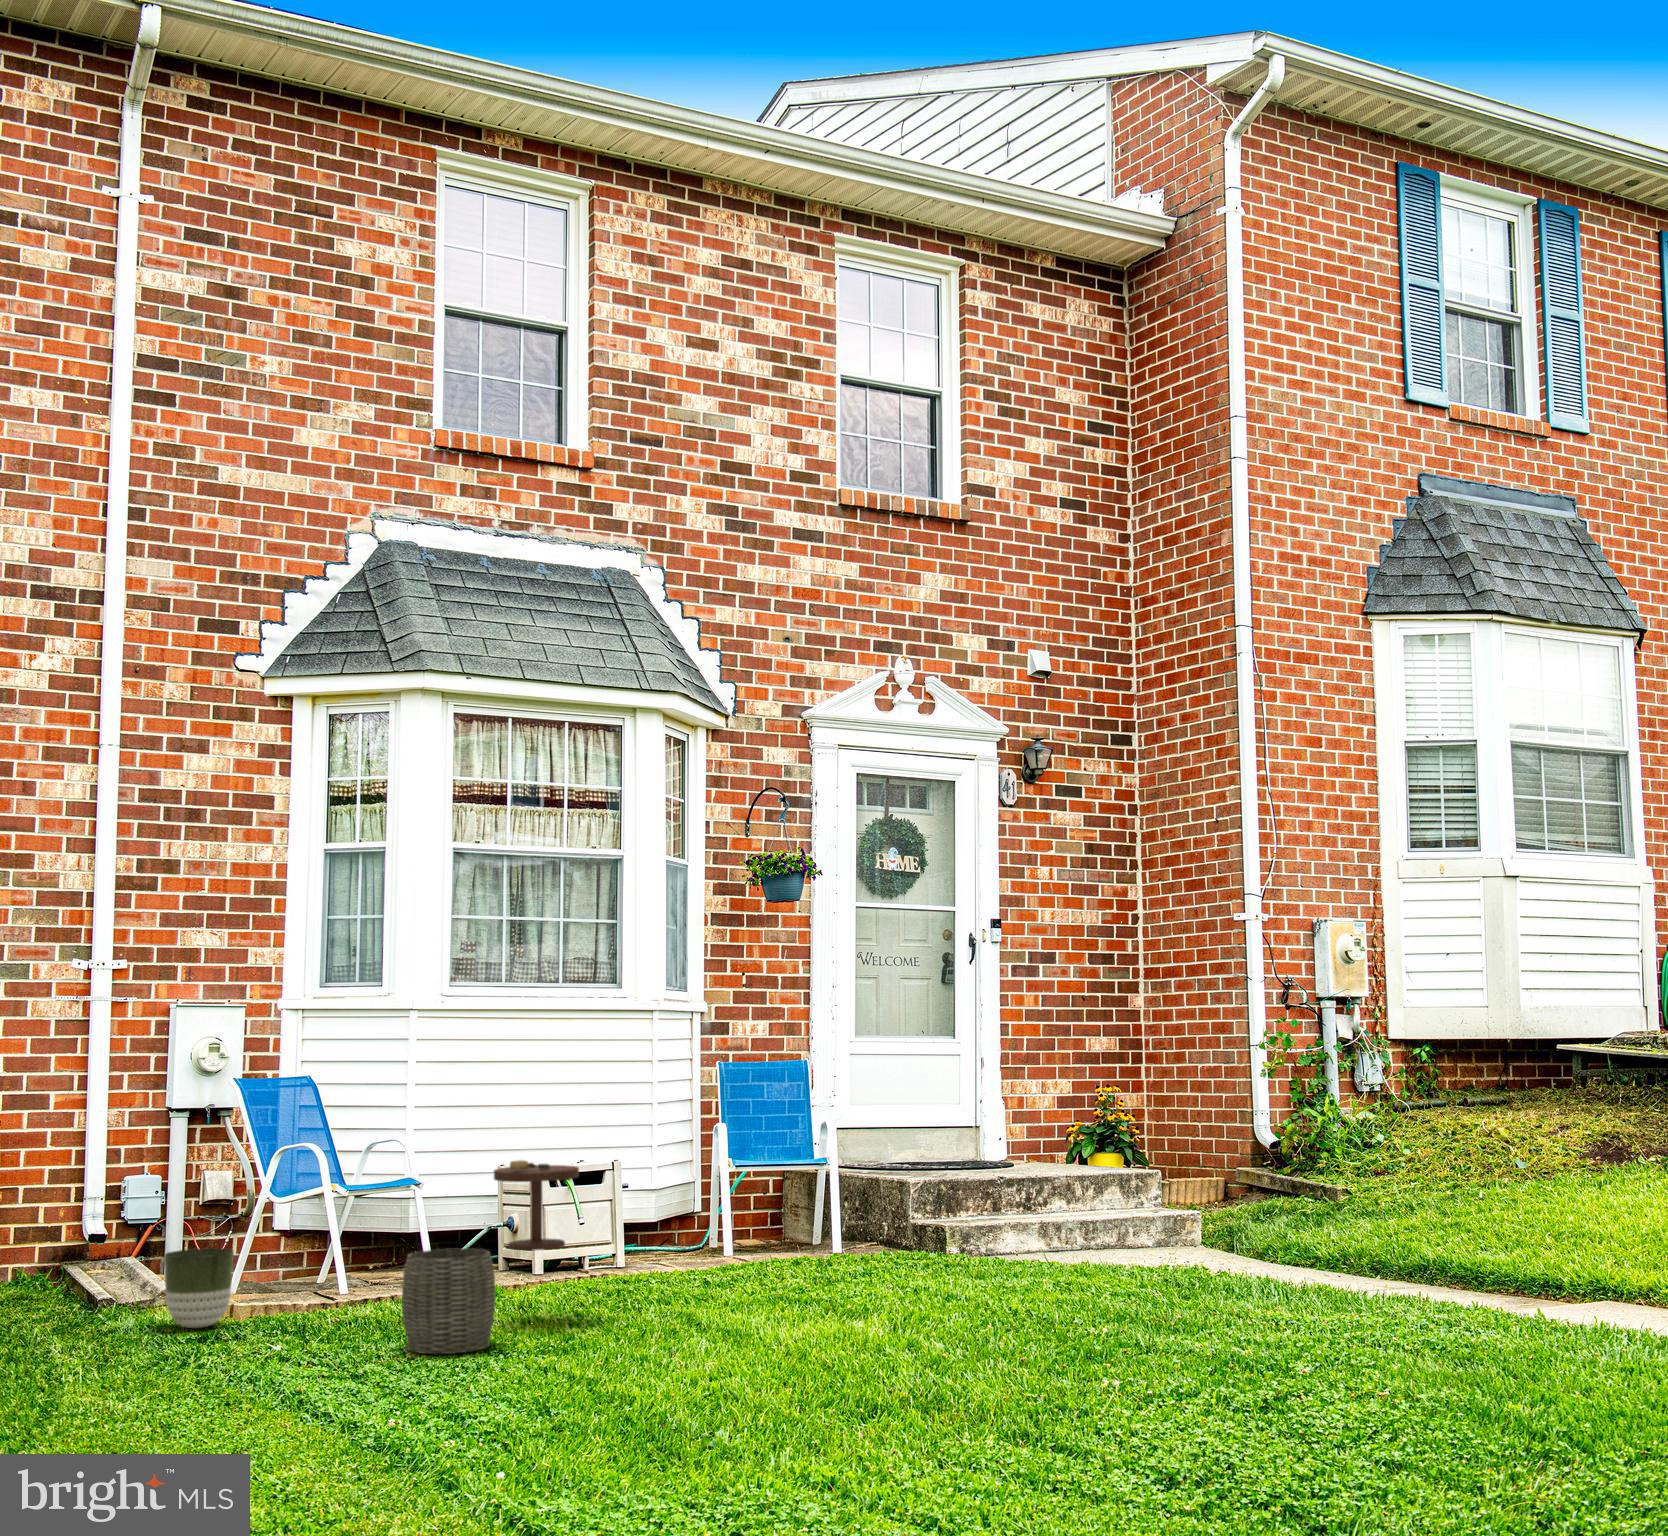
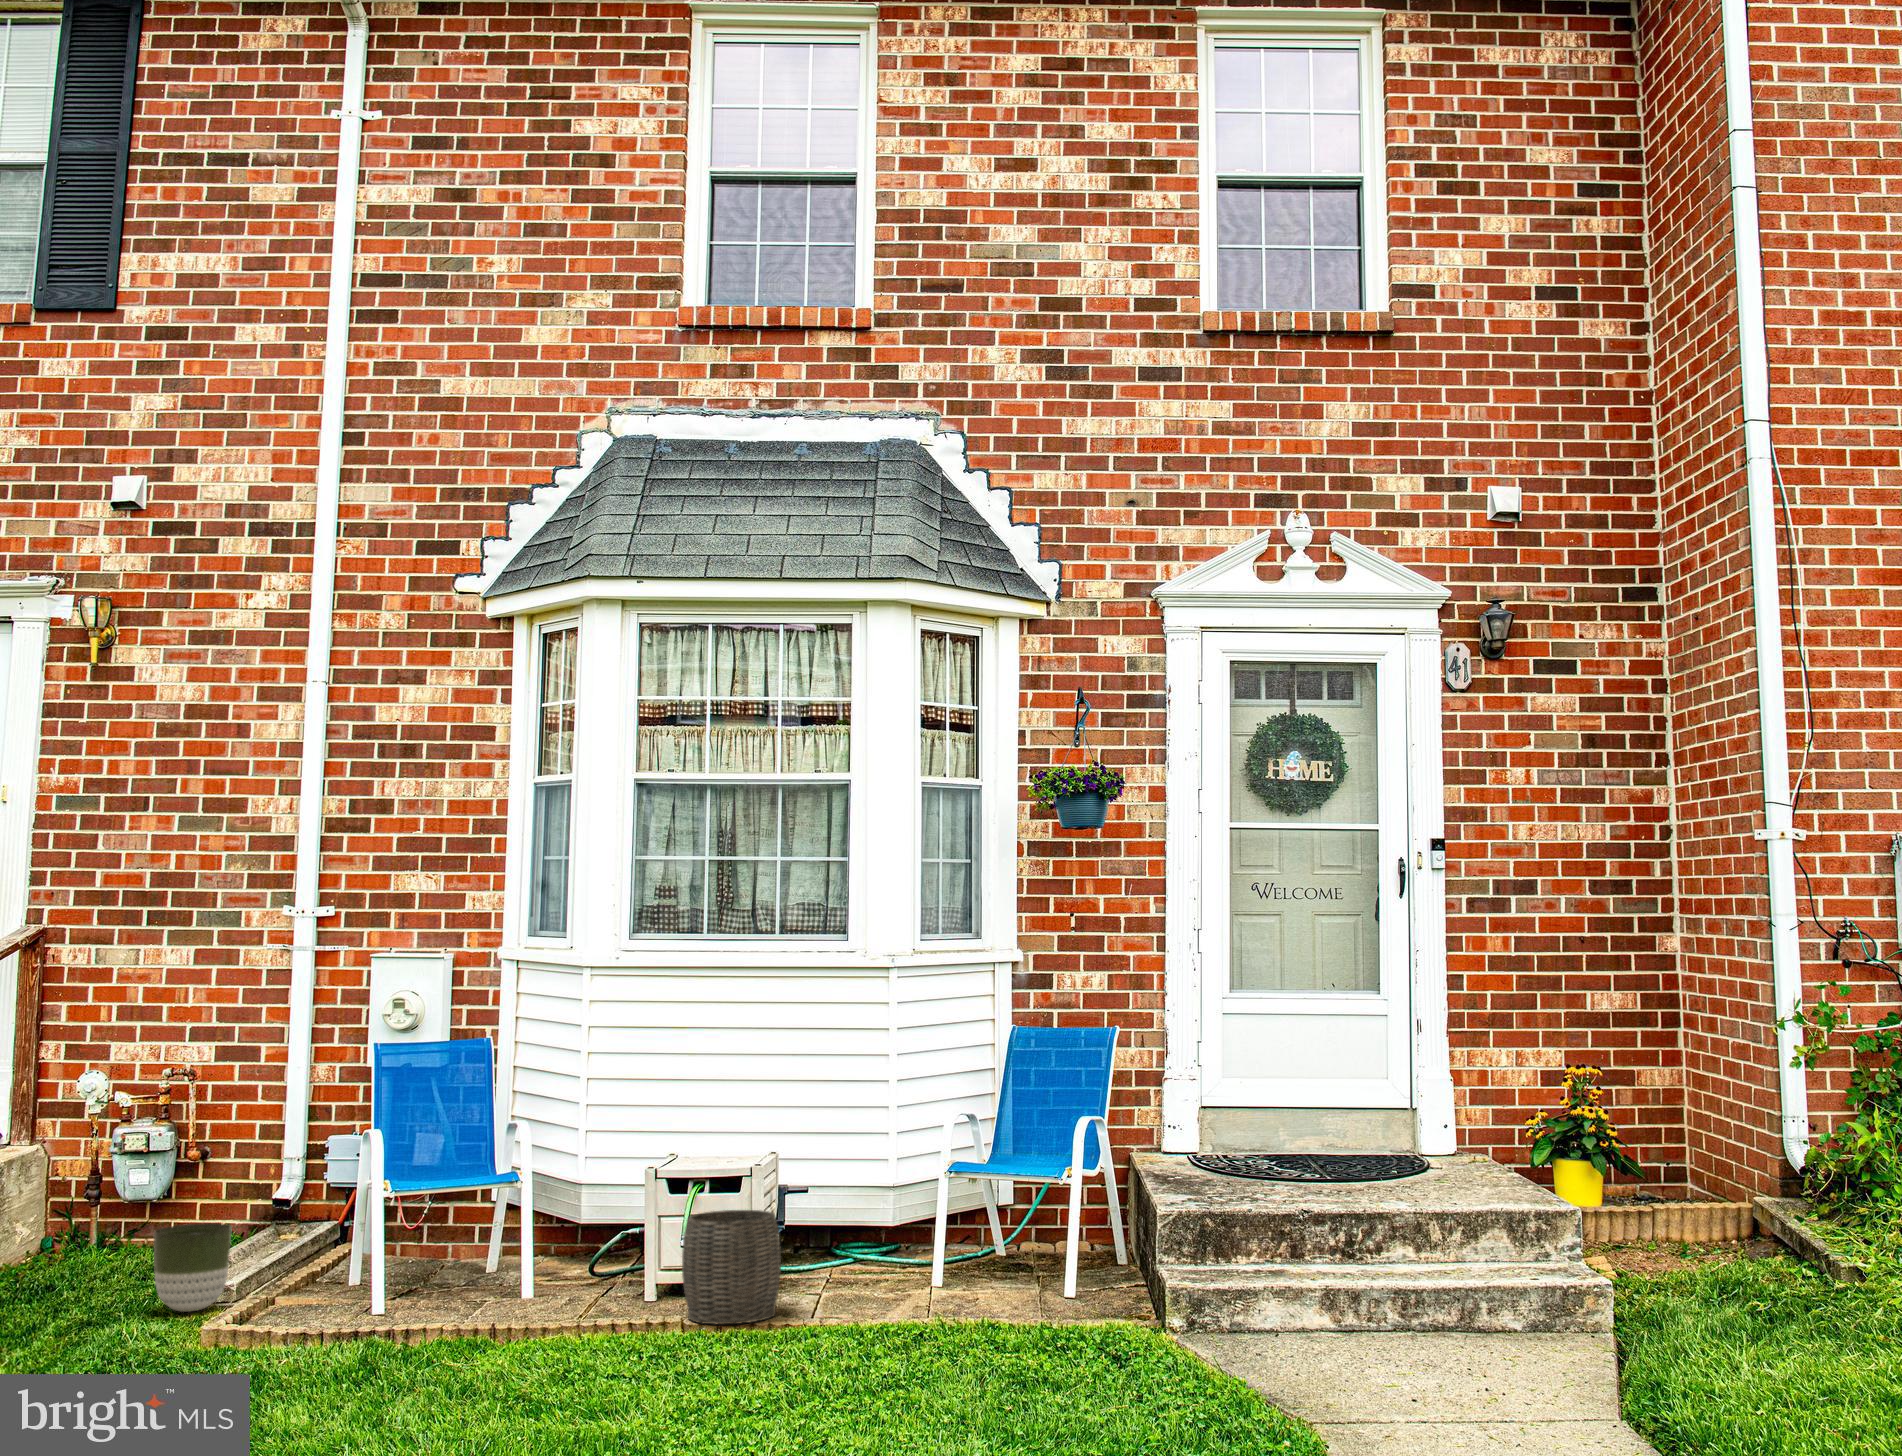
side table: present [494,1160,579,1251] -> none [428,1147,532,1341]
woven basket: present [402,1249,495,1354] -> present [682,1210,781,1324]

